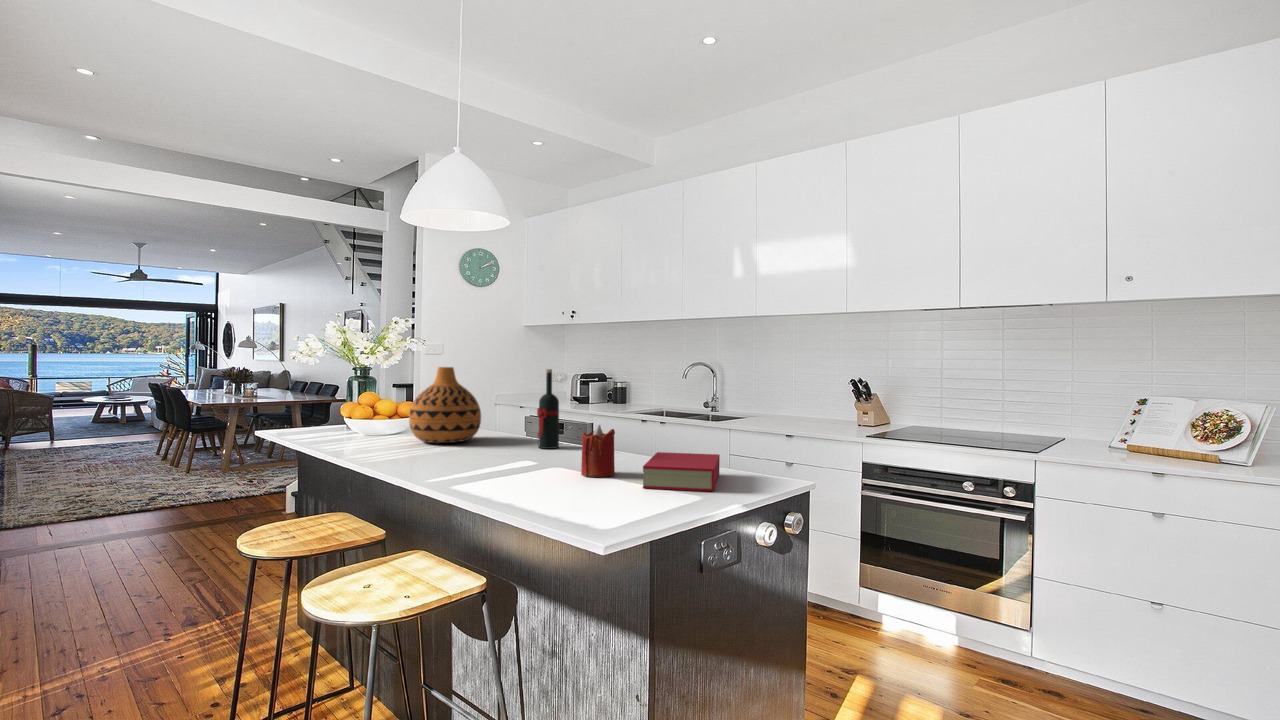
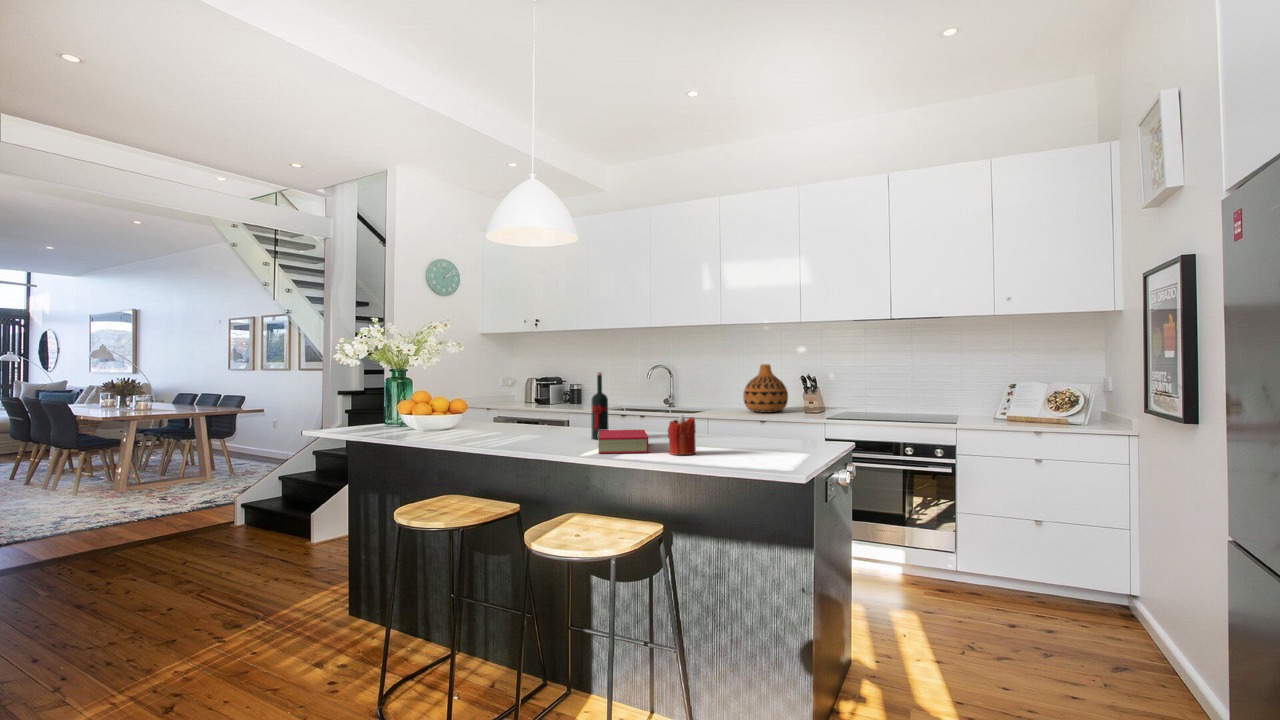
vase: present [409,367,481,443] -> present [743,364,788,412]
book: present [643,452,720,491] -> present [598,430,648,454]

